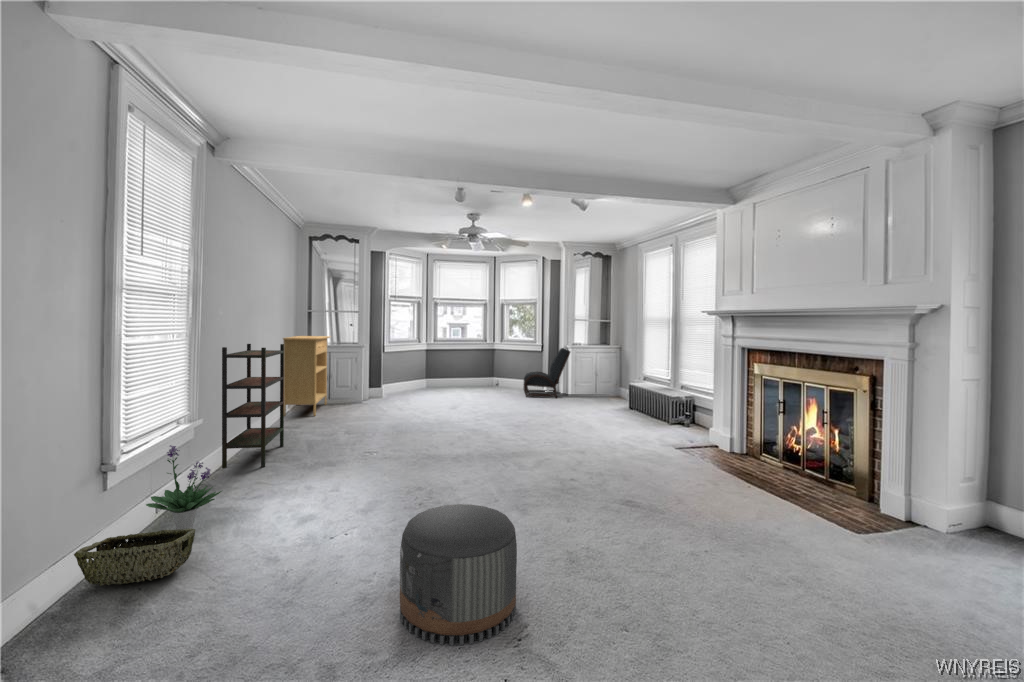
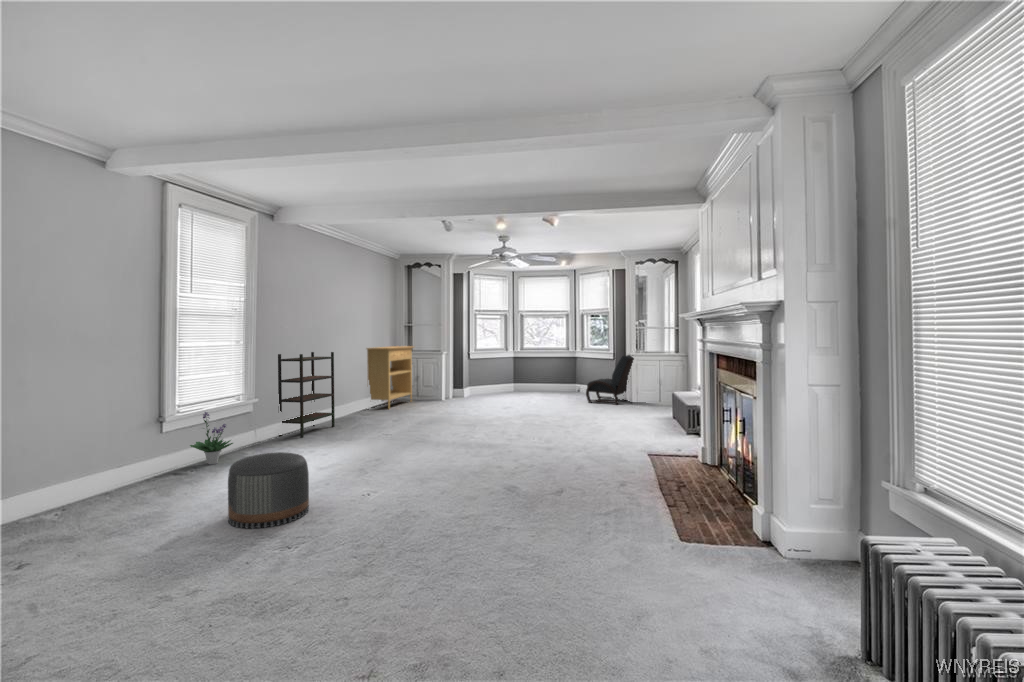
woven basket: present [74,528,195,585] -> none [131,458,193,481]

